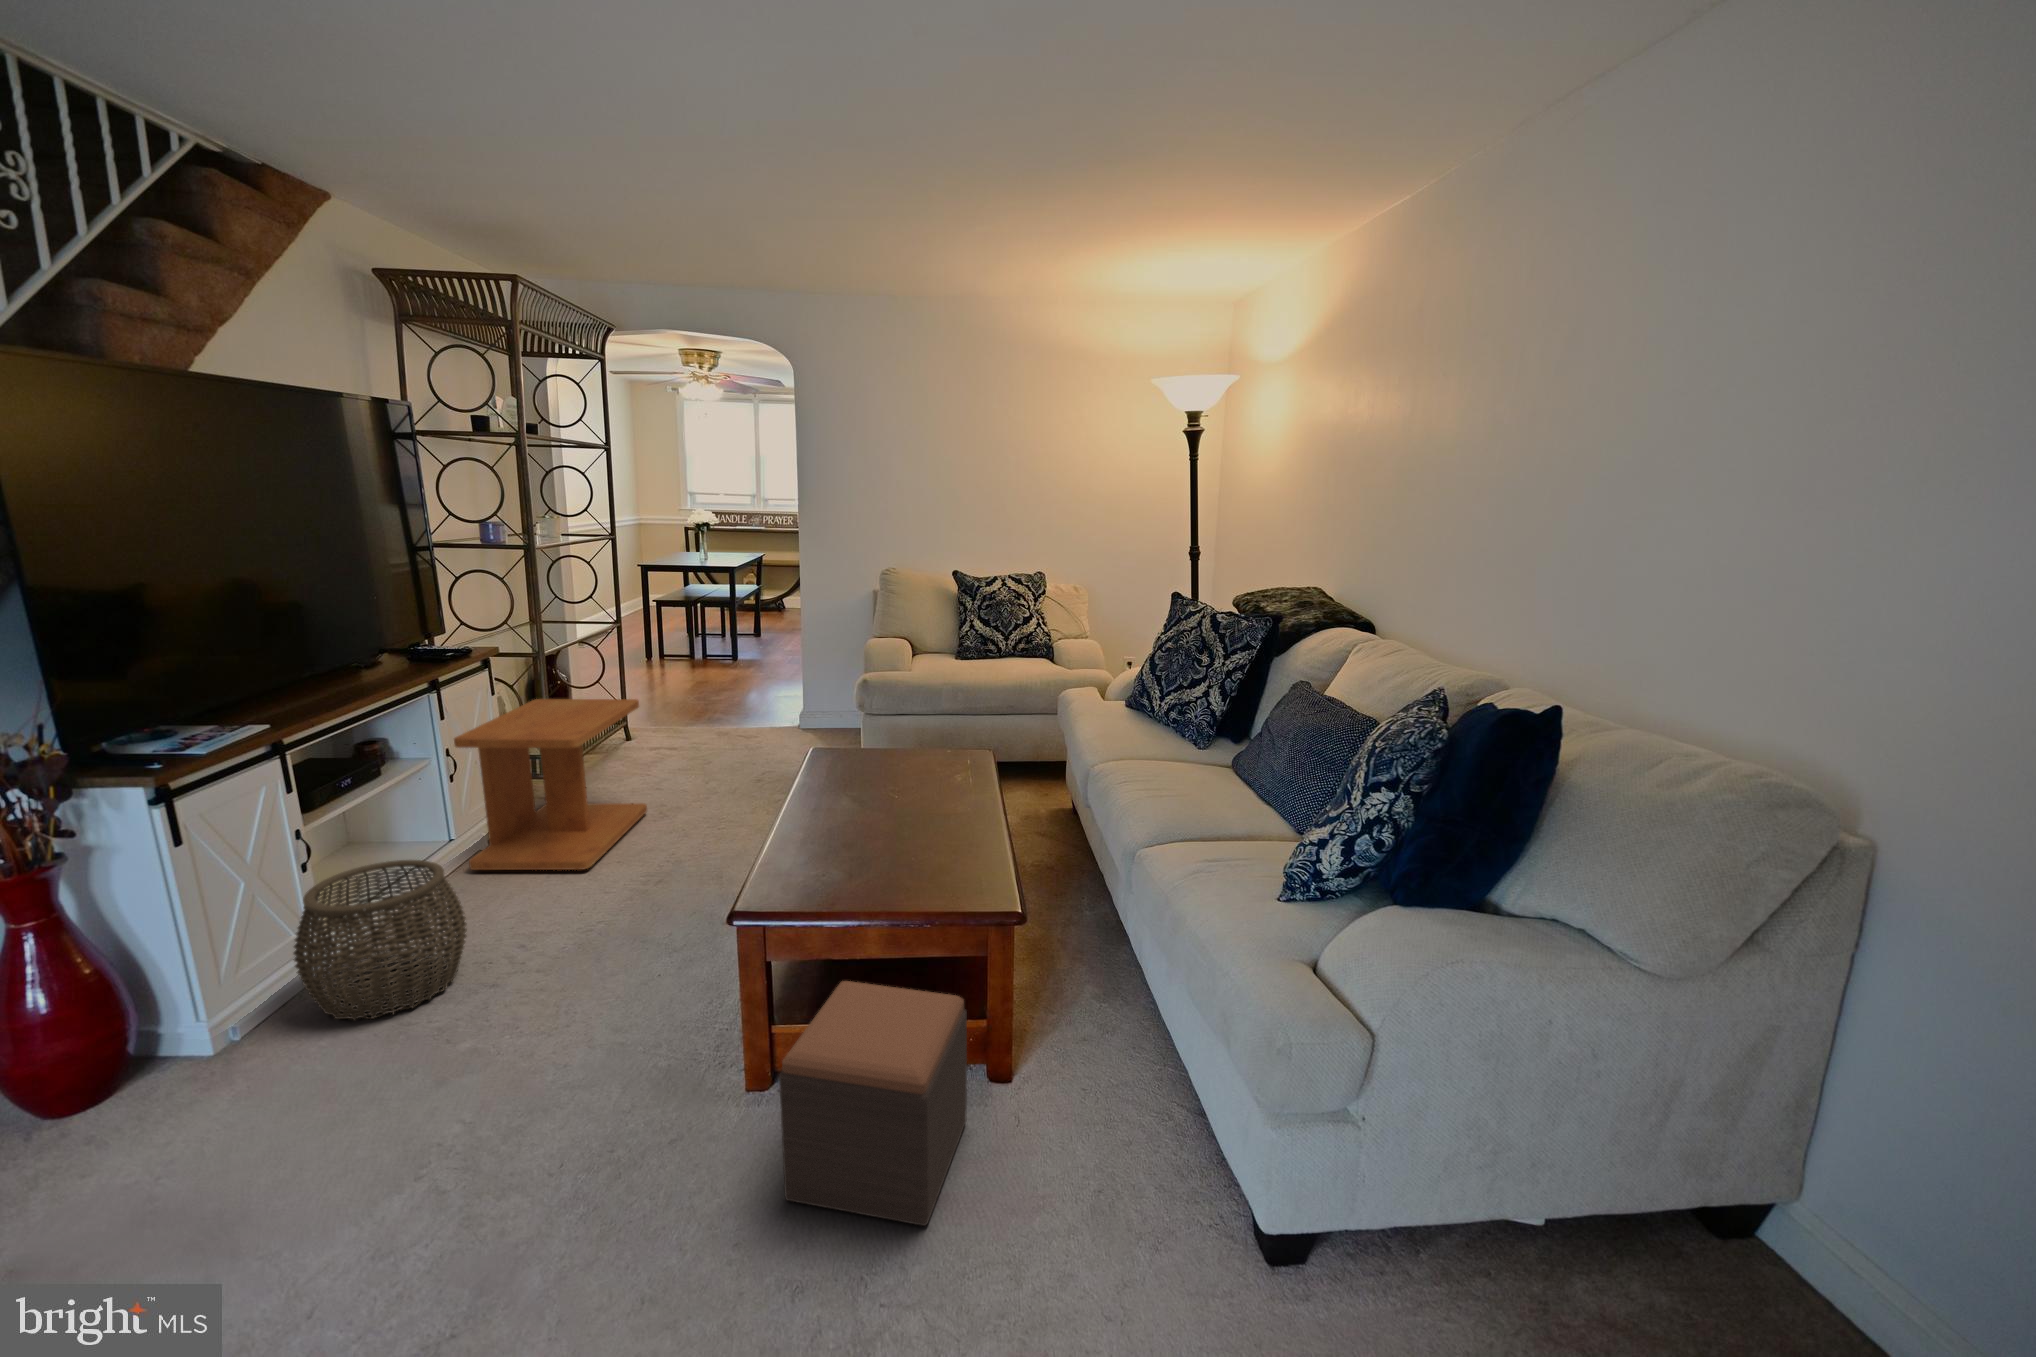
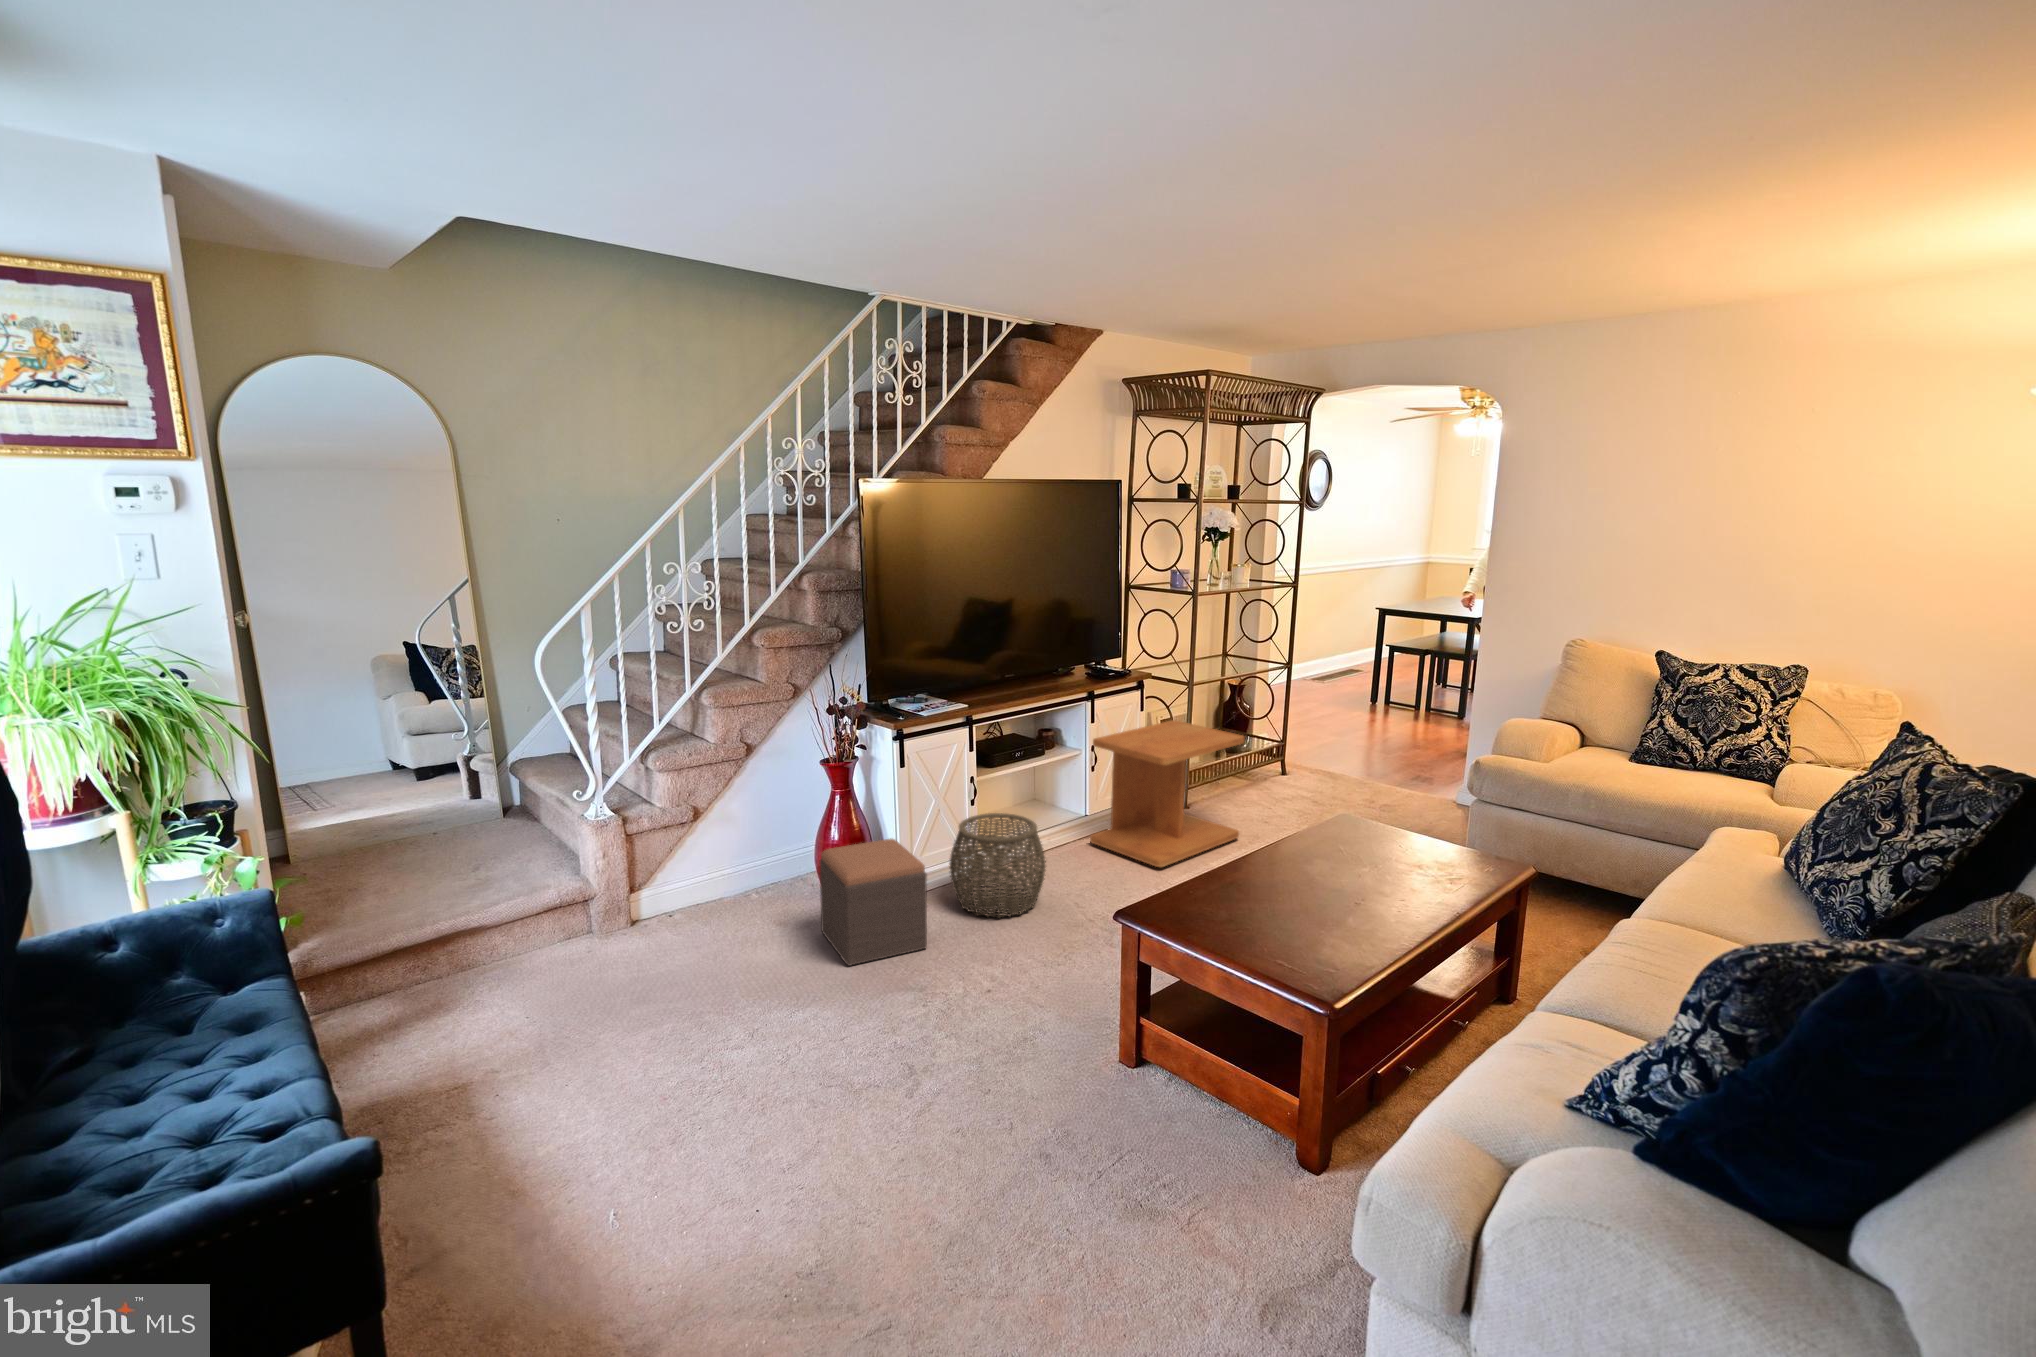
footstool: present [779,981,967,1226] -> present [820,838,927,966]

